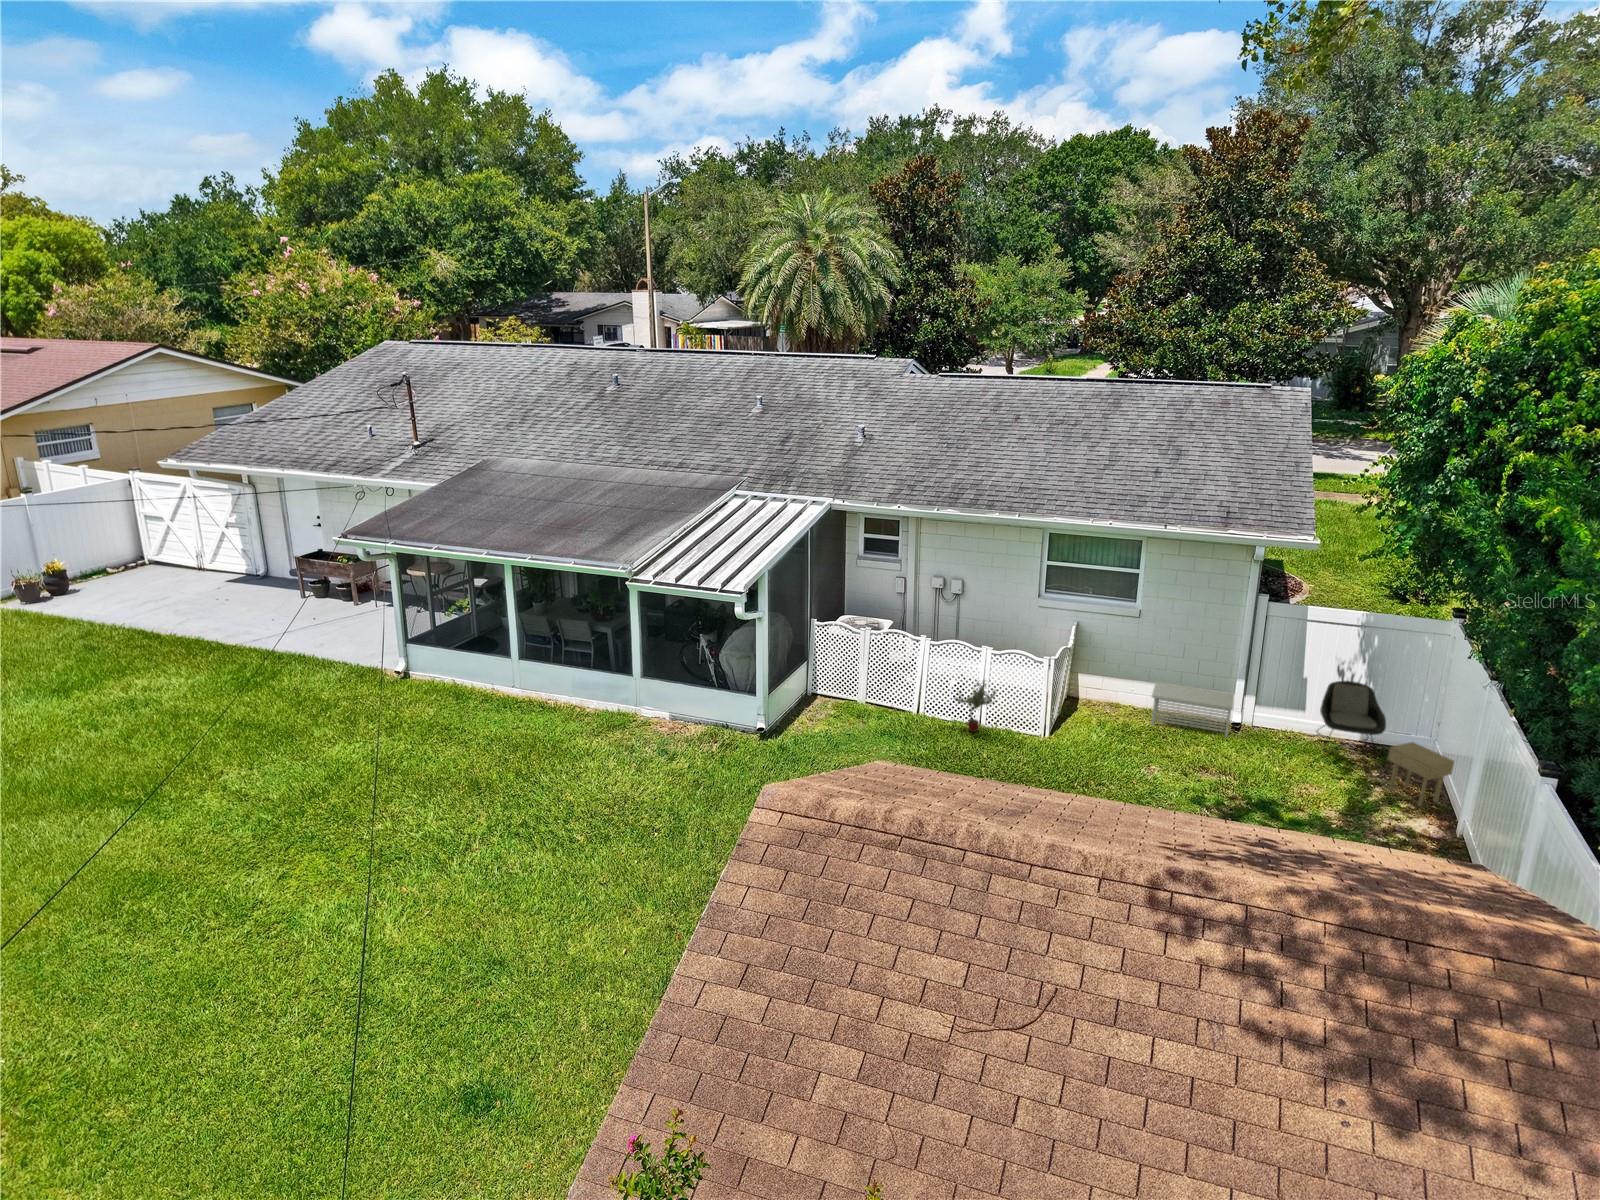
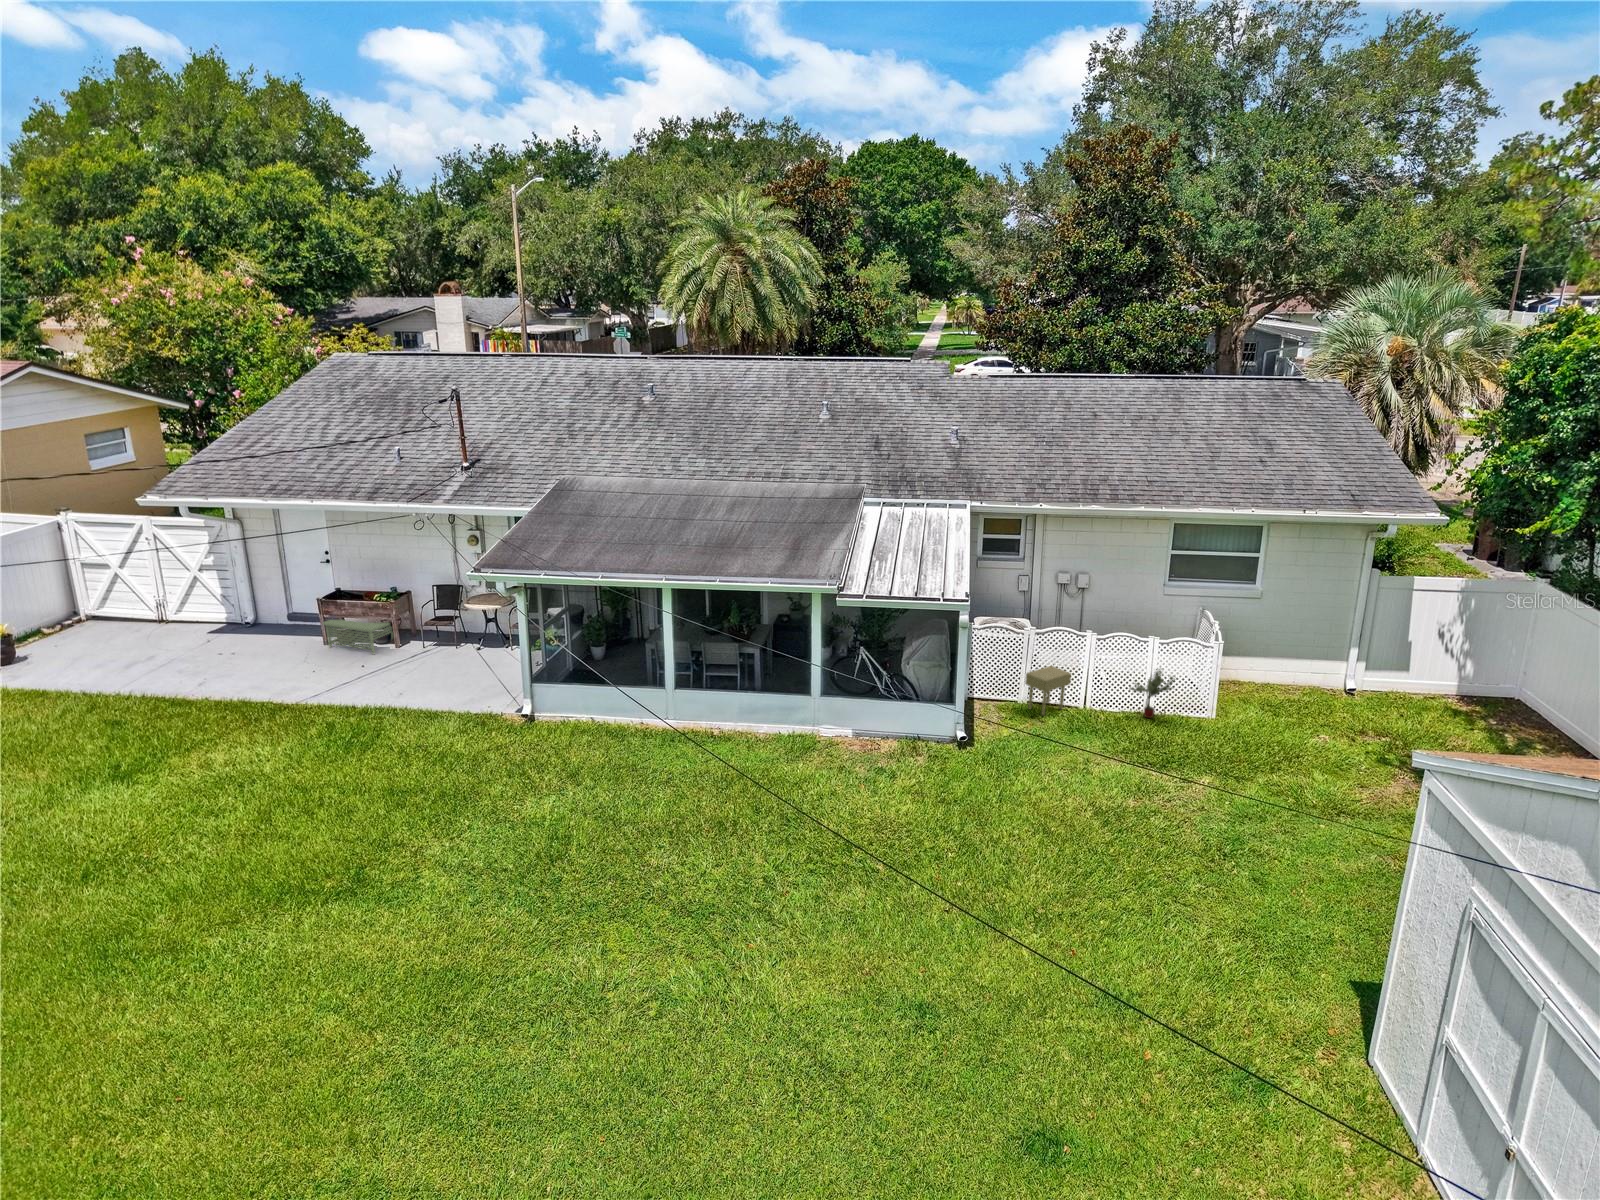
lounge chair: present [1318,681,1386,758] -> none [1421,642,1494,708]
storage bench: present [1151,682,1234,737] -> present [323,620,393,654]
side table: present [1388,742,1454,806] -> present [1025,666,1071,715]

